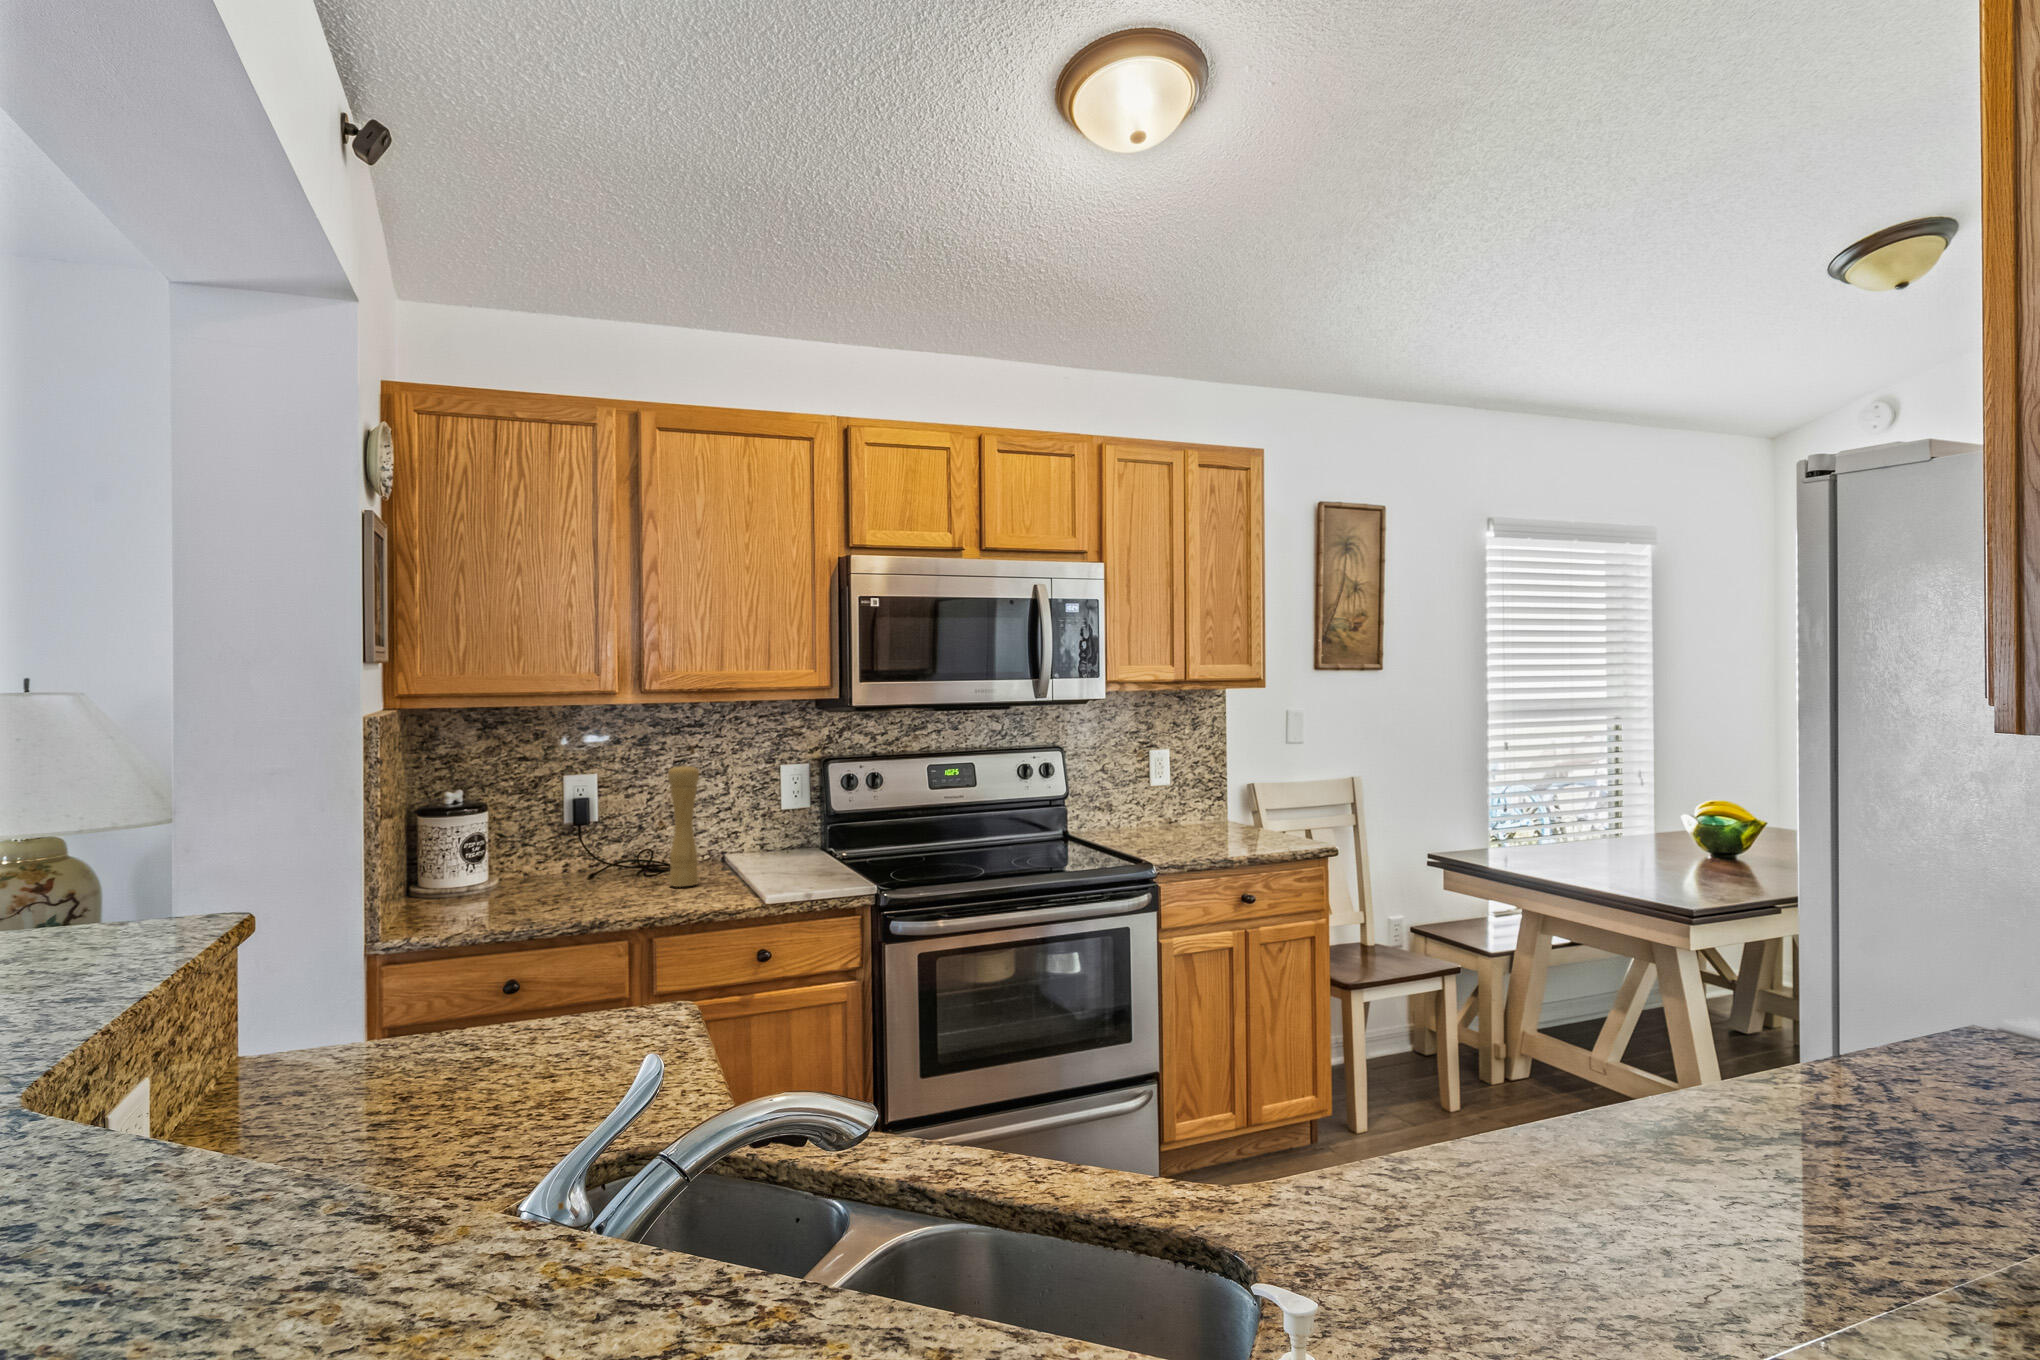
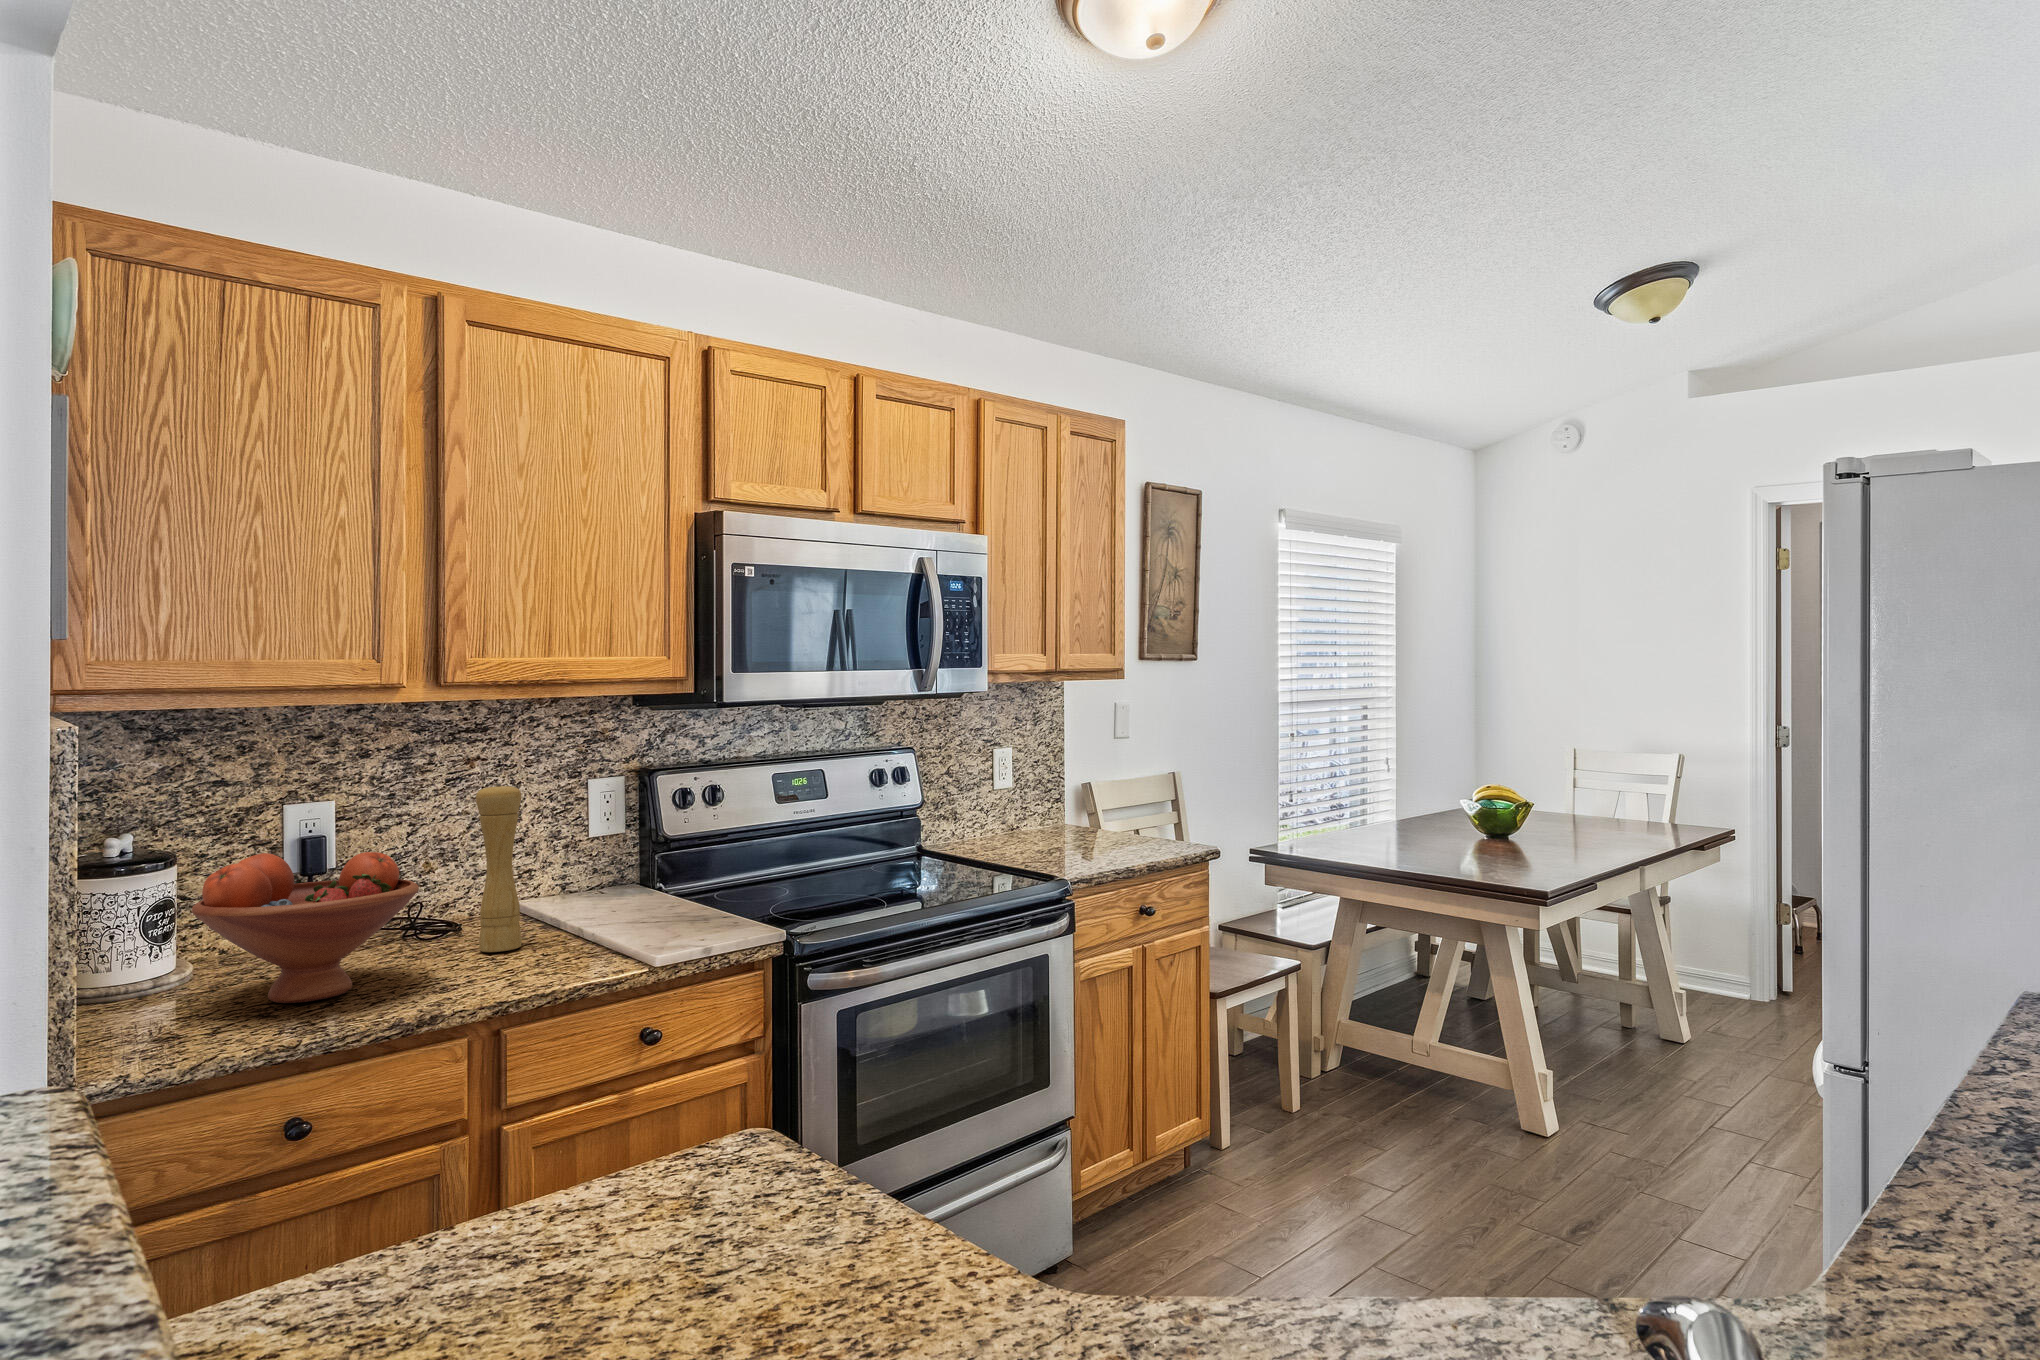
fruit bowl: none [472,806,614,907] -> present [192,852,419,1003]

